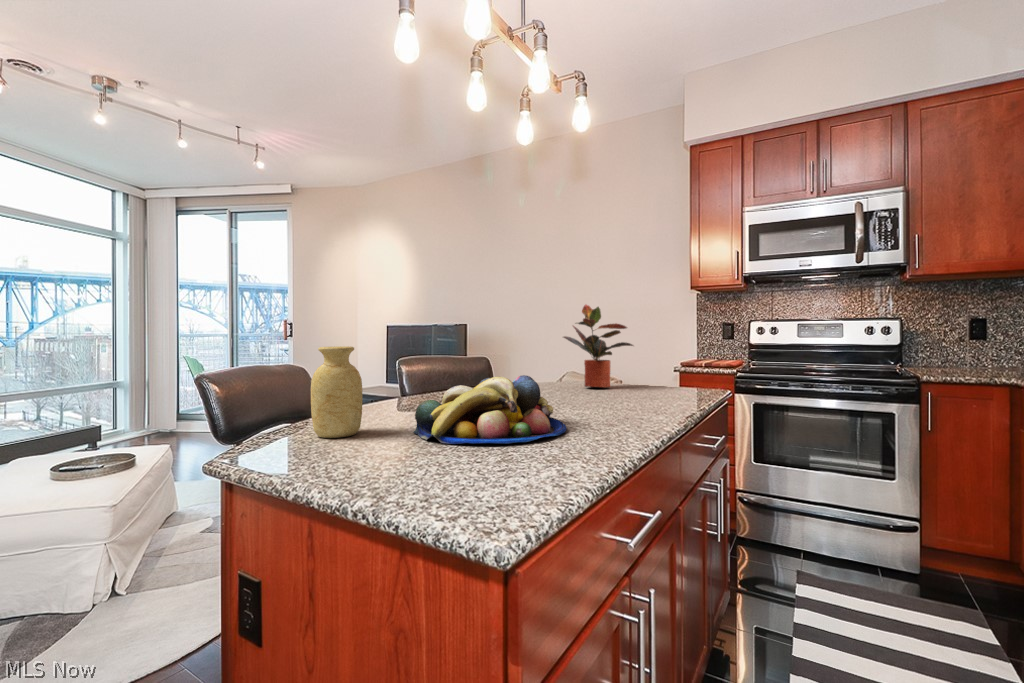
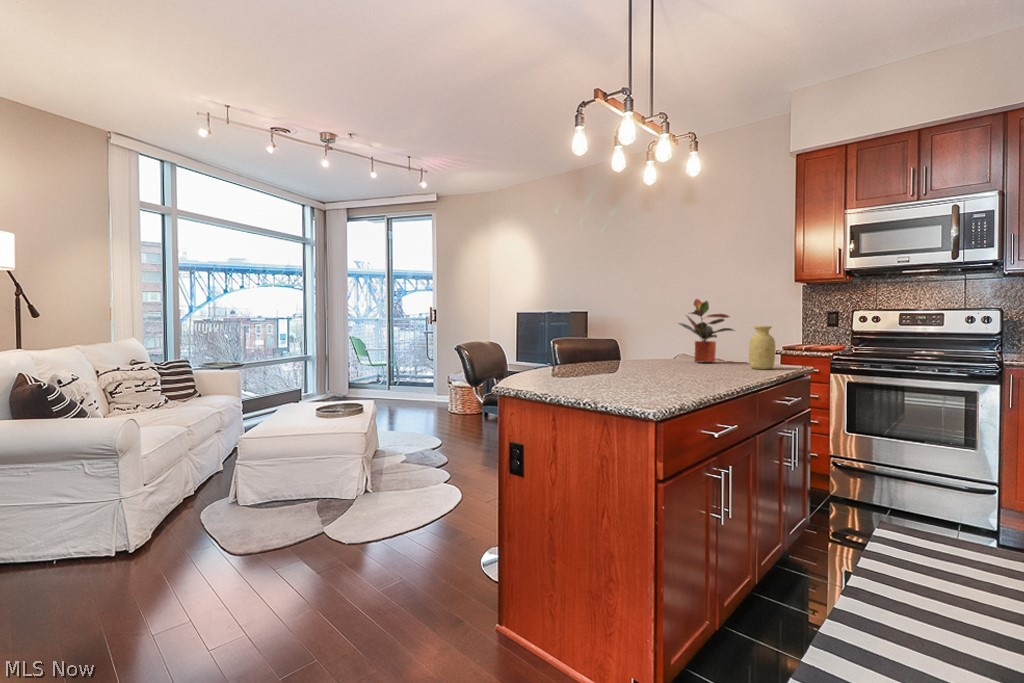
vase: present [311,346,362,438] -> present [749,326,775,369]
fruit bowl: present [414,375,567,444] -> none [588,347,684,385]

